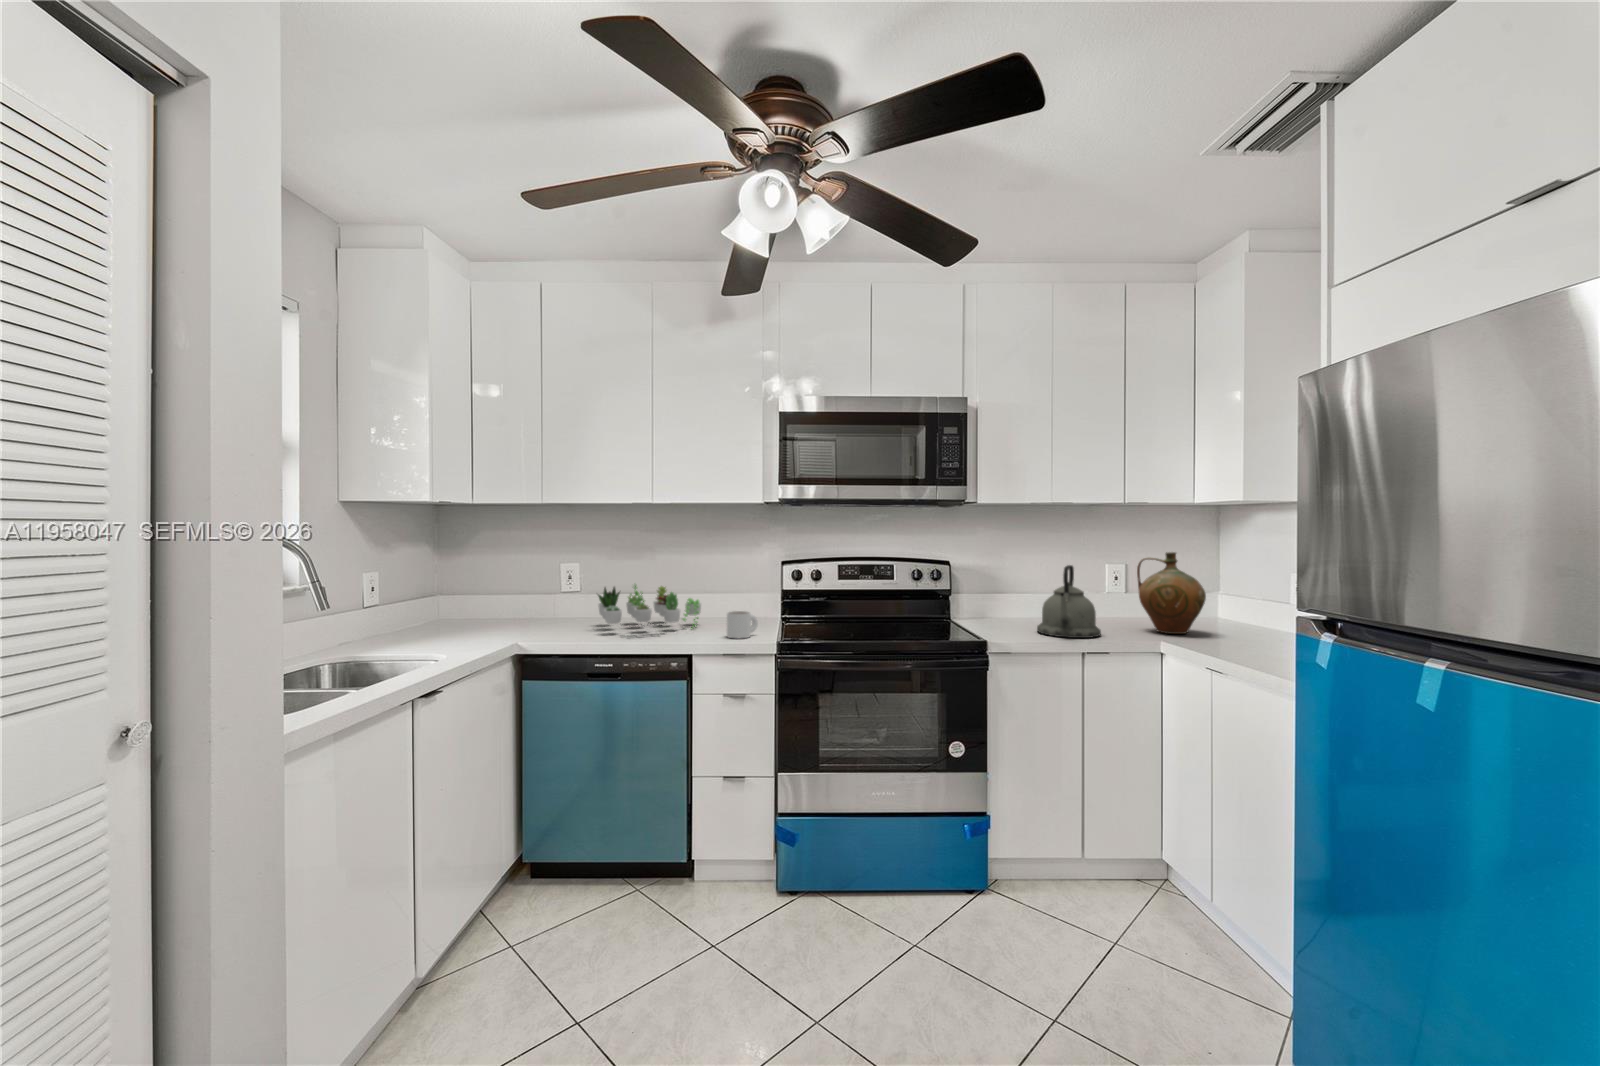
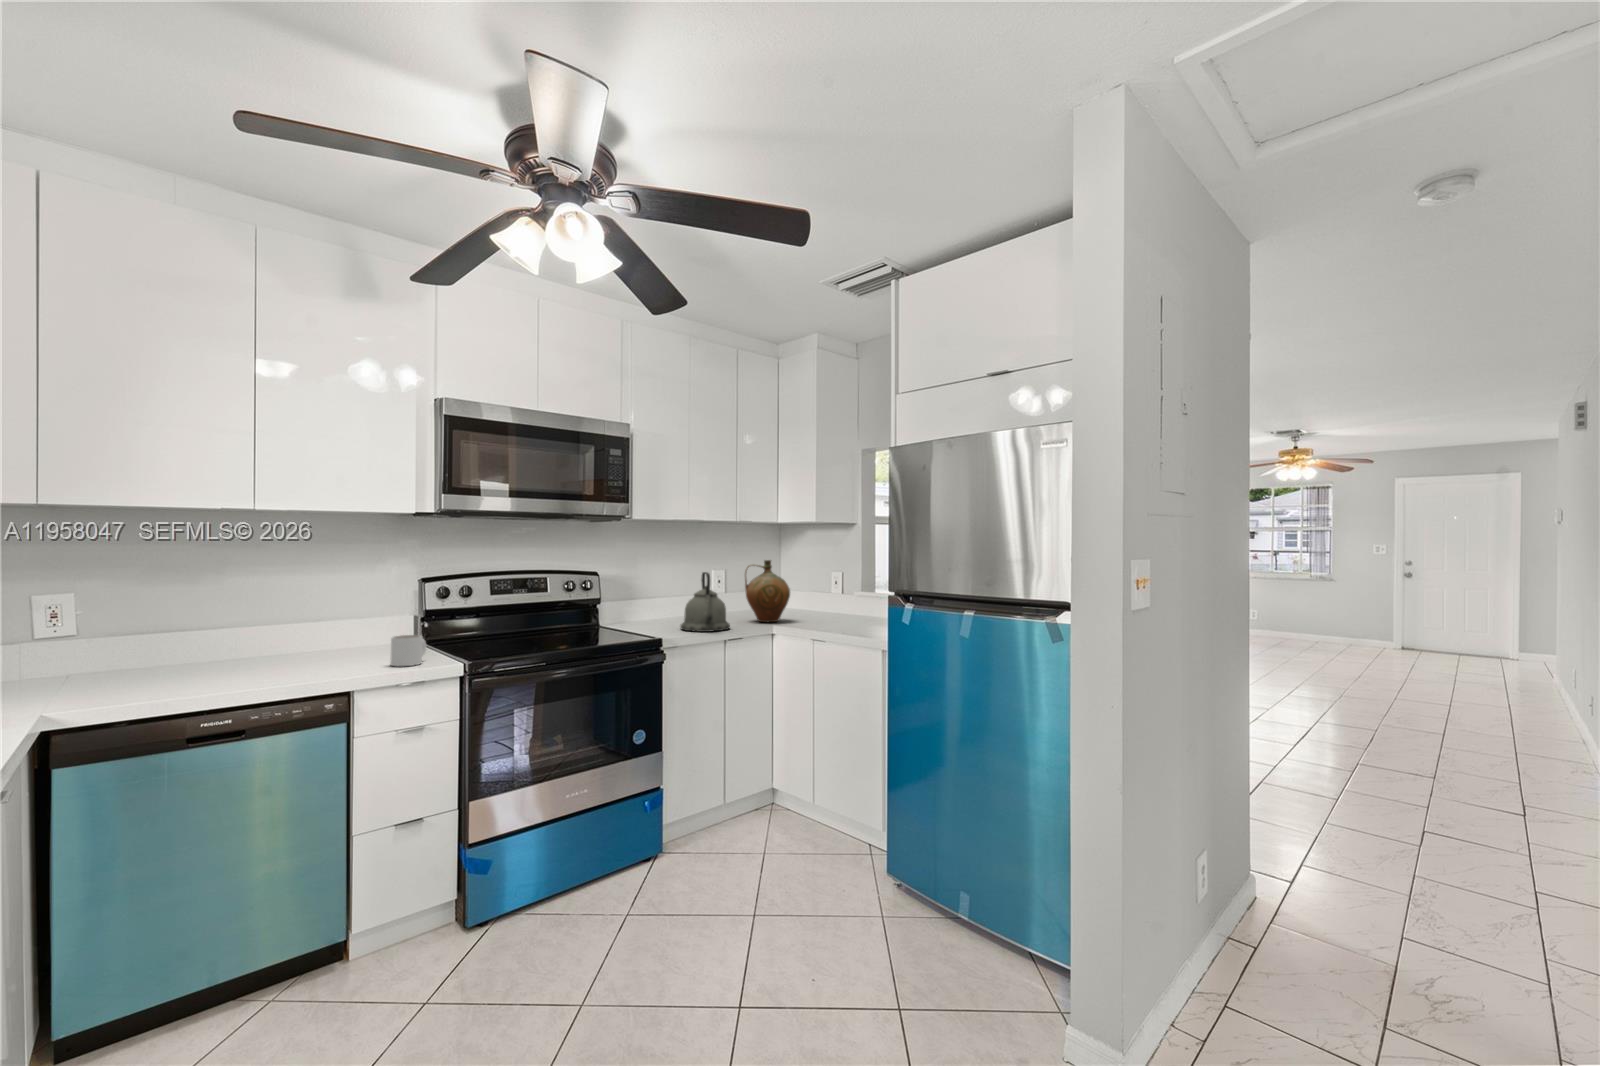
succulent plant: present [598,585,701,627] -> none [147,609,329,672]

